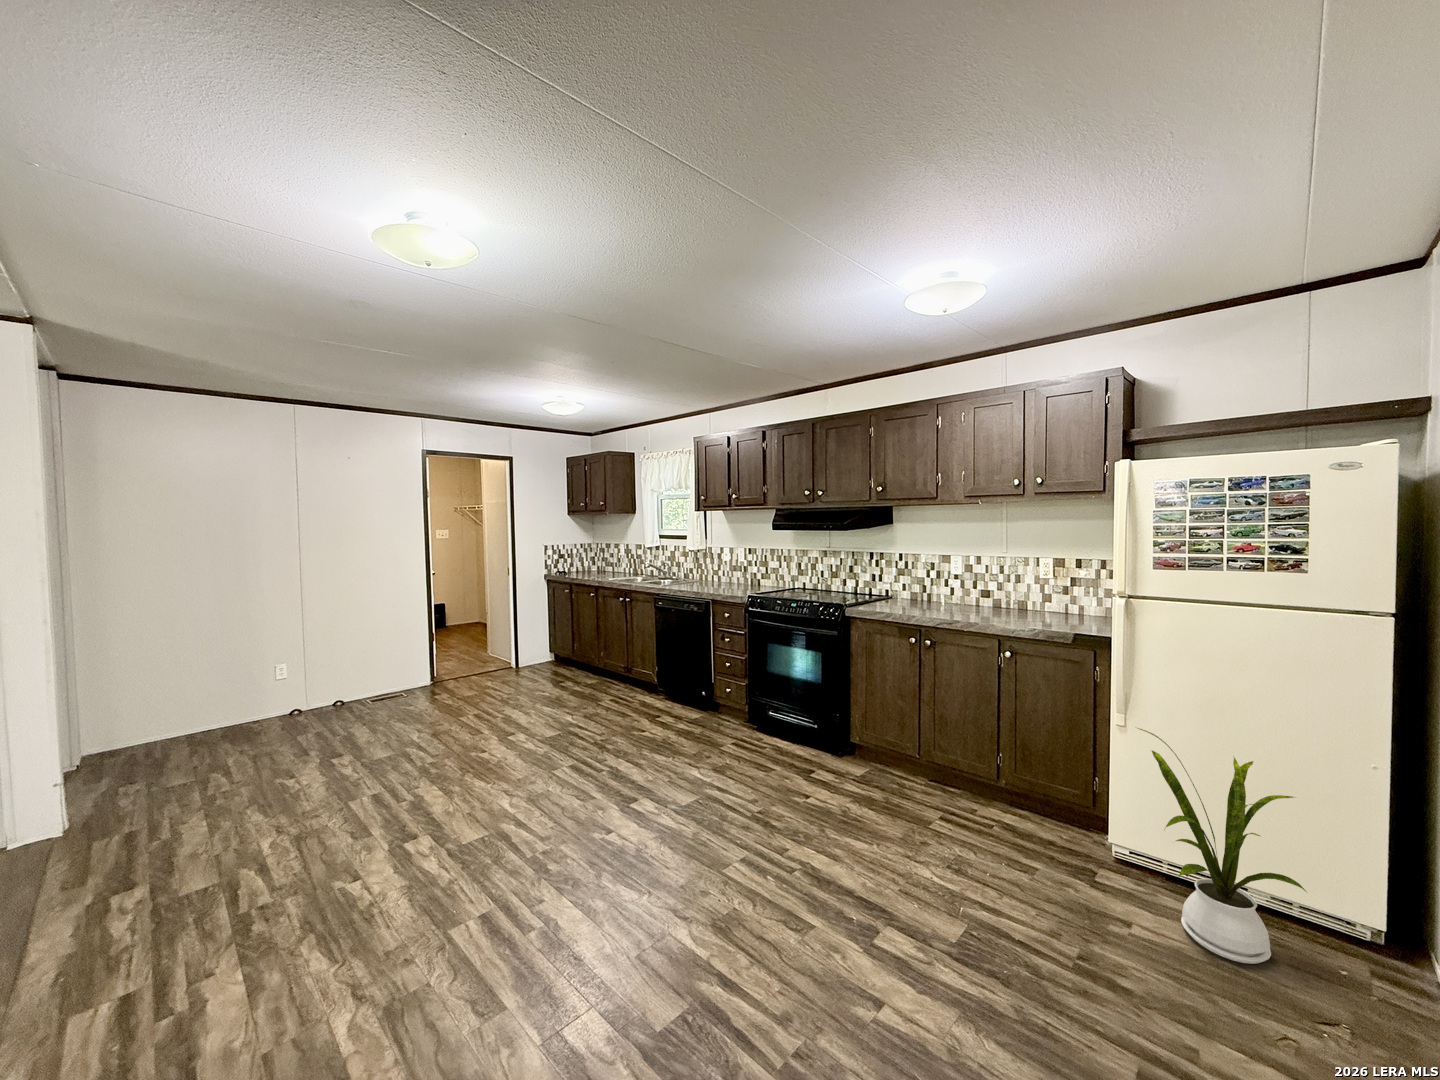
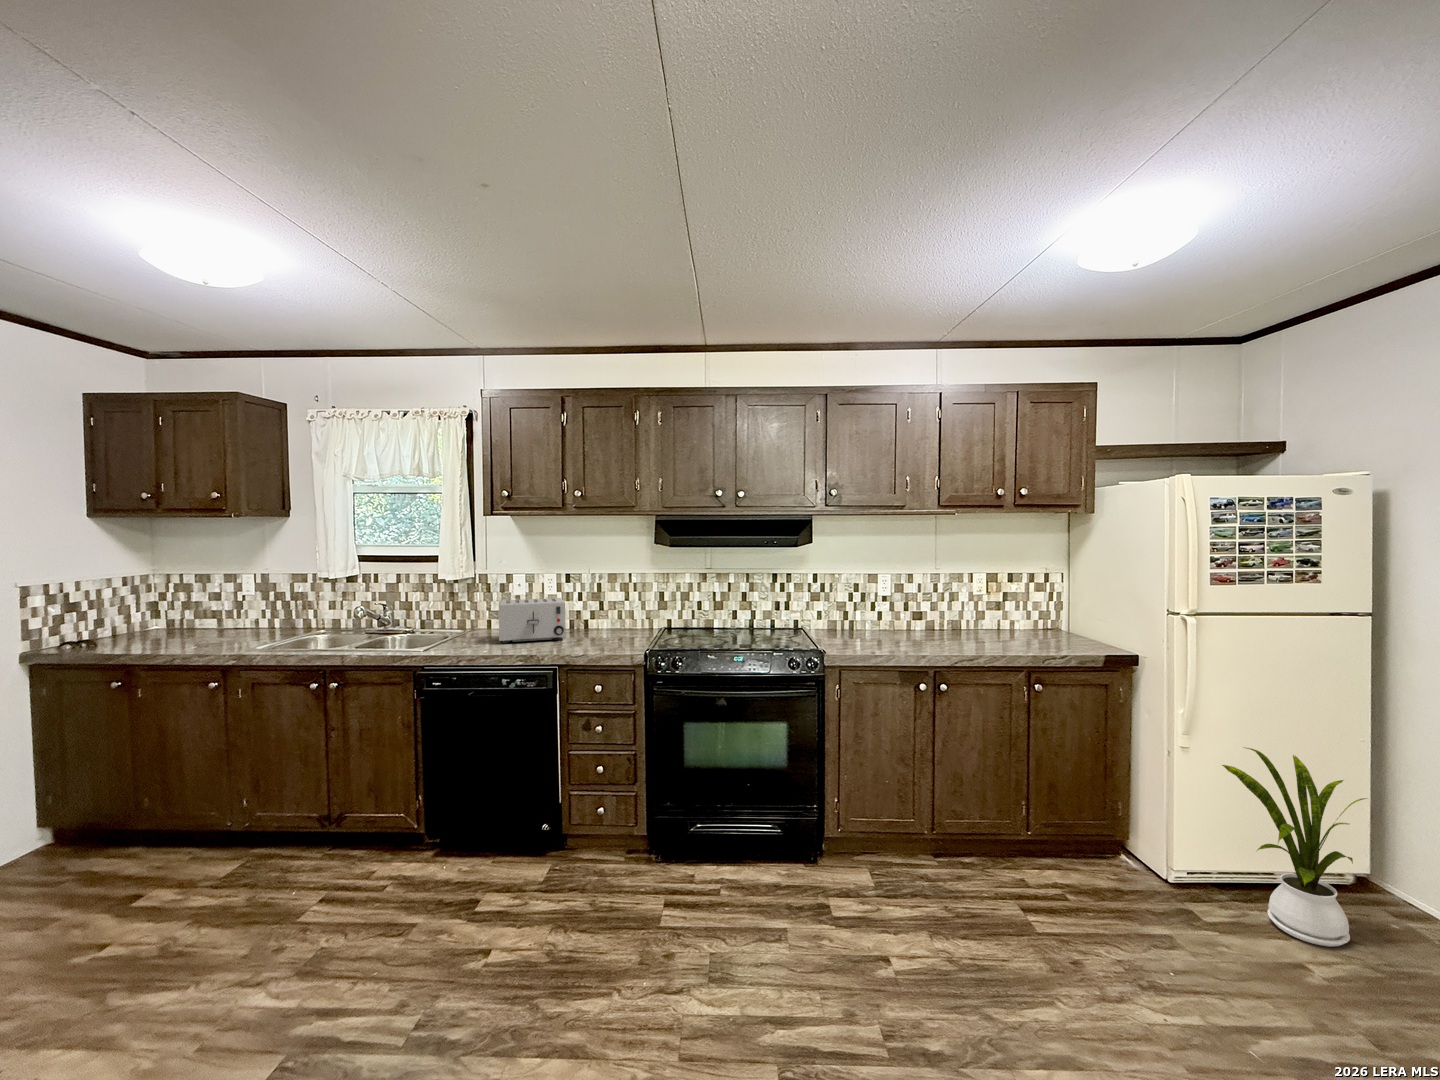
toaster: none [697,562,740,588] -> present [499,598,565,643]

